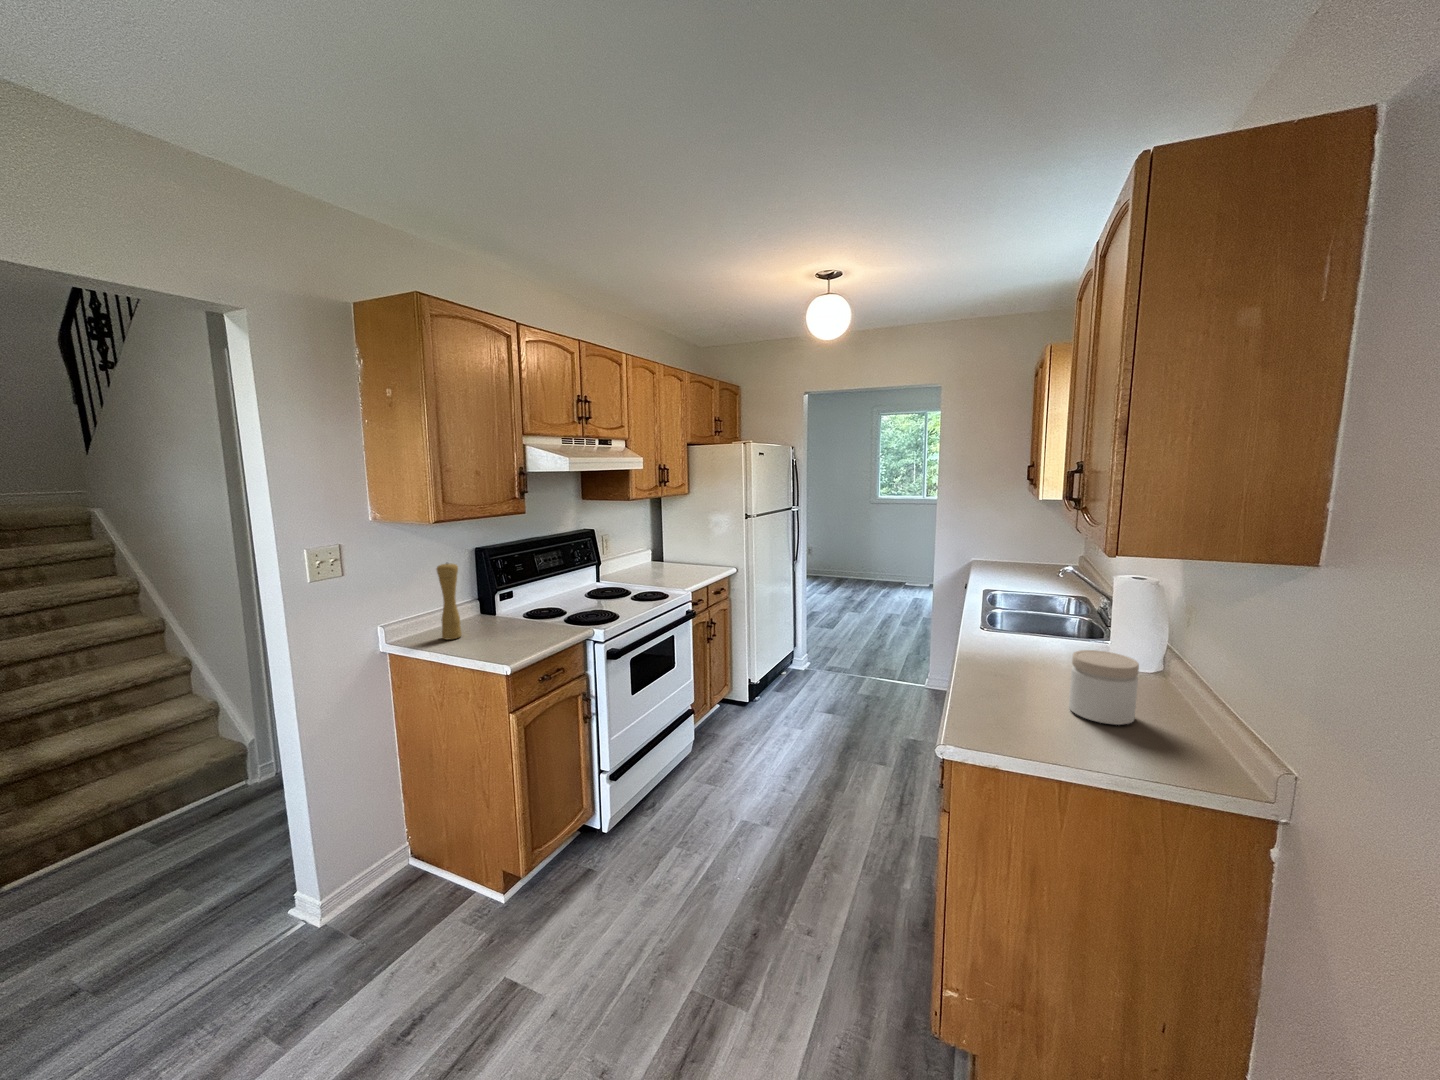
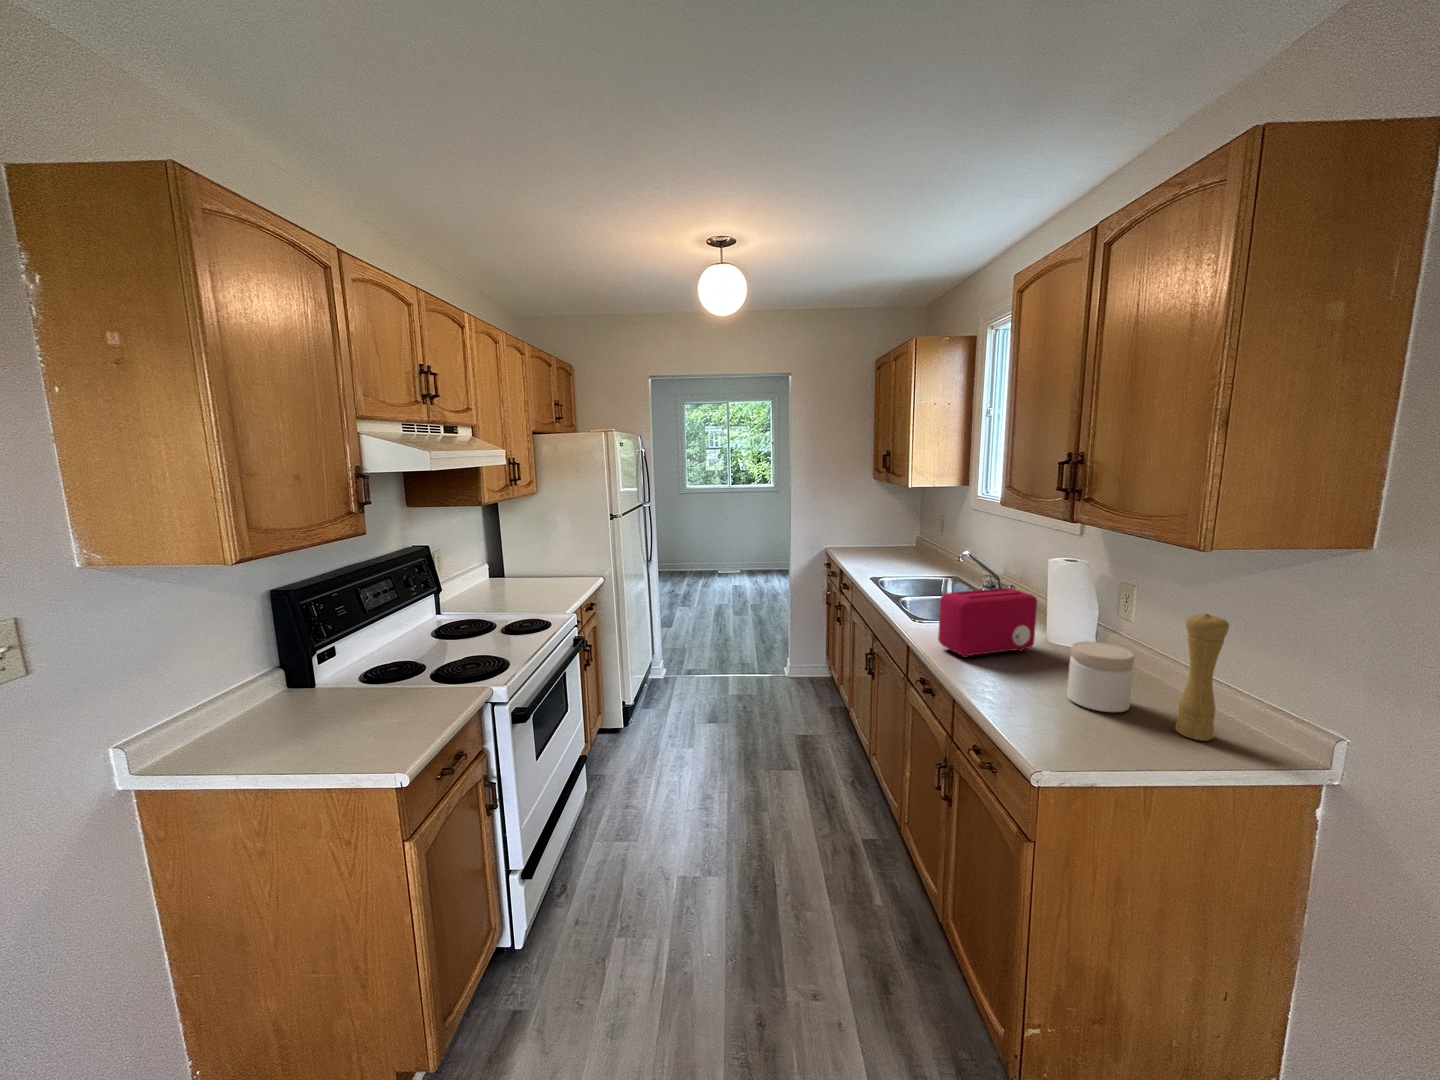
pepper mill: present [437,563,462,640] -> present [1175,614,1229,741]
toaster: none [984,596,1095,665] -> present [938,588,1037,658]

